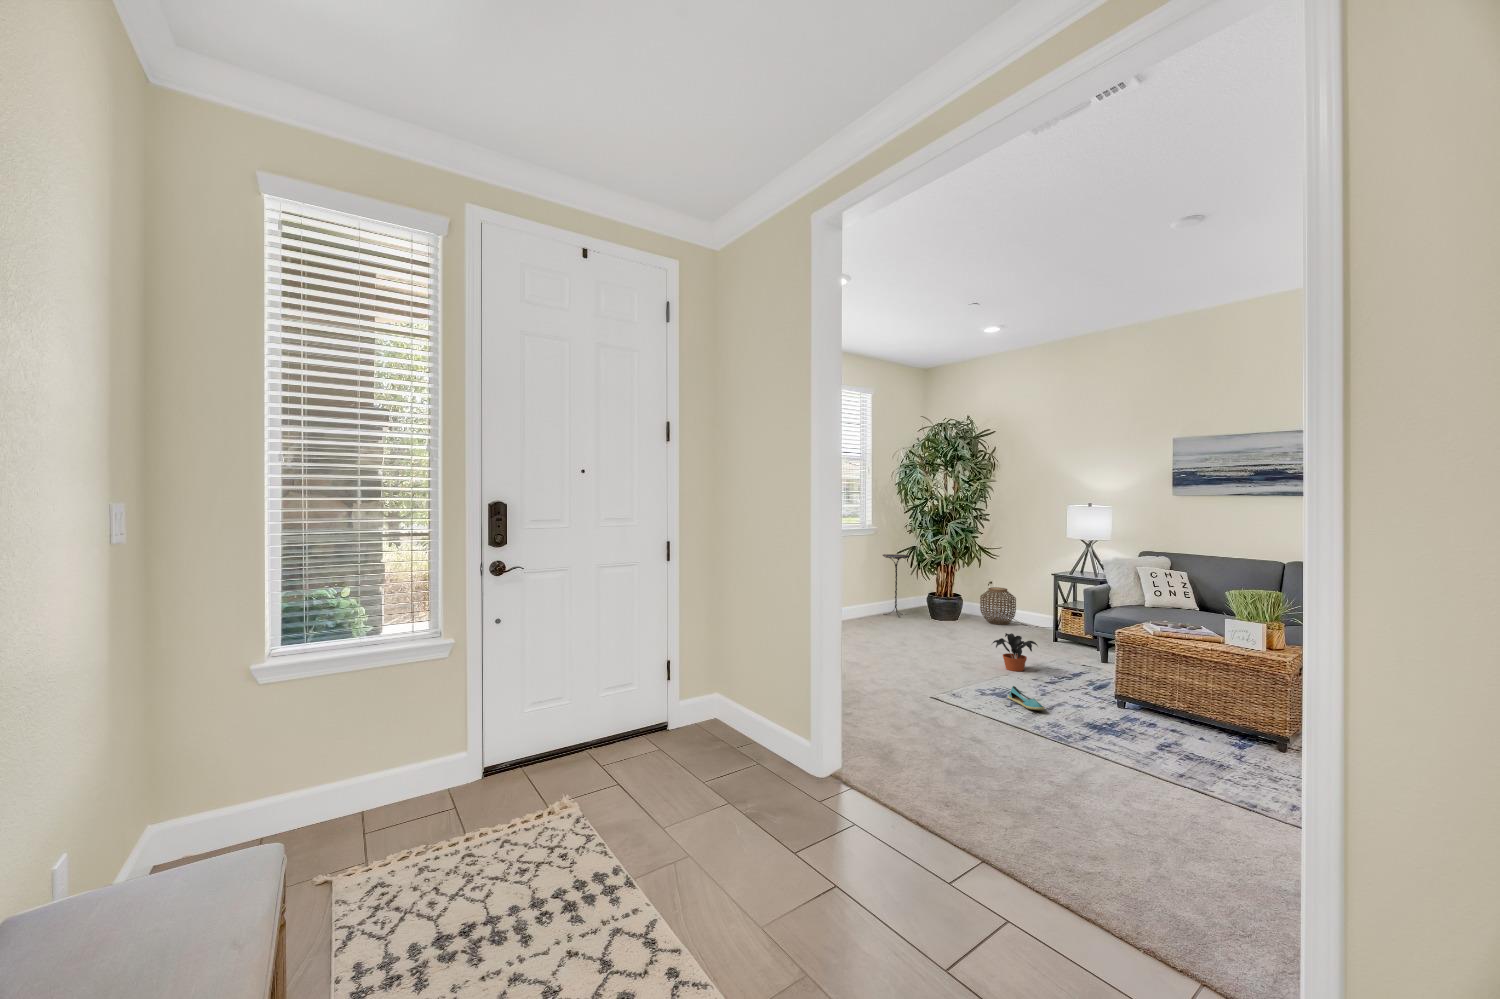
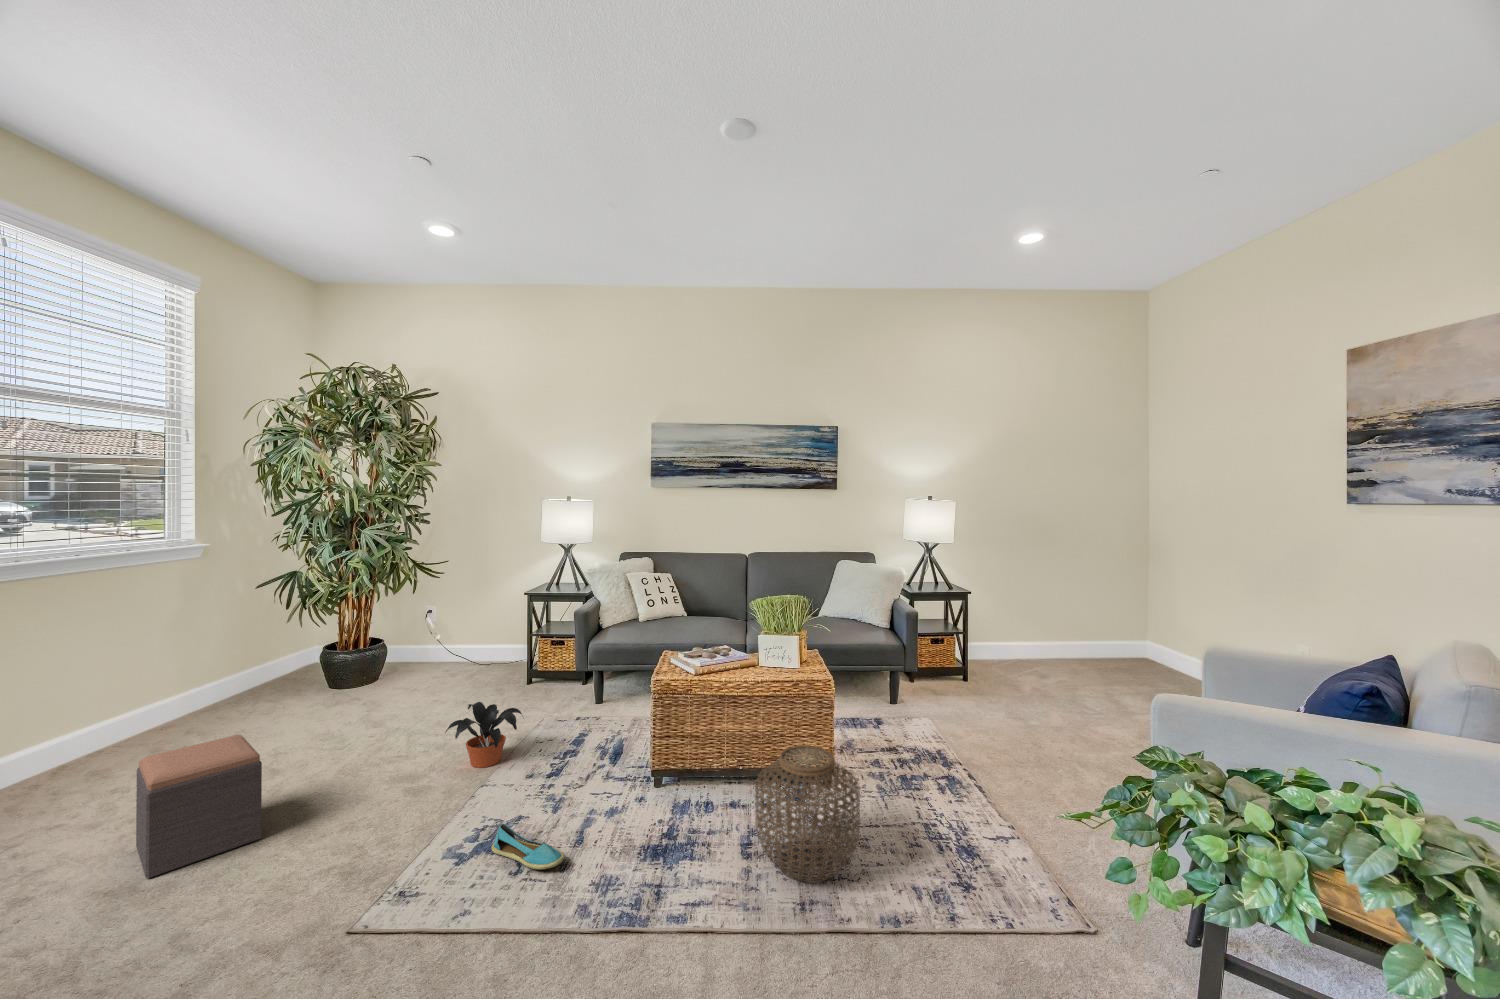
side table: present [883,554,910,615] -> none [223,585,287,698]
woven basket: present [980,587,1016,625] -> present [755,745,860,883]
footstool: none [865,619,908,667] -> present [136,735,262,879]

